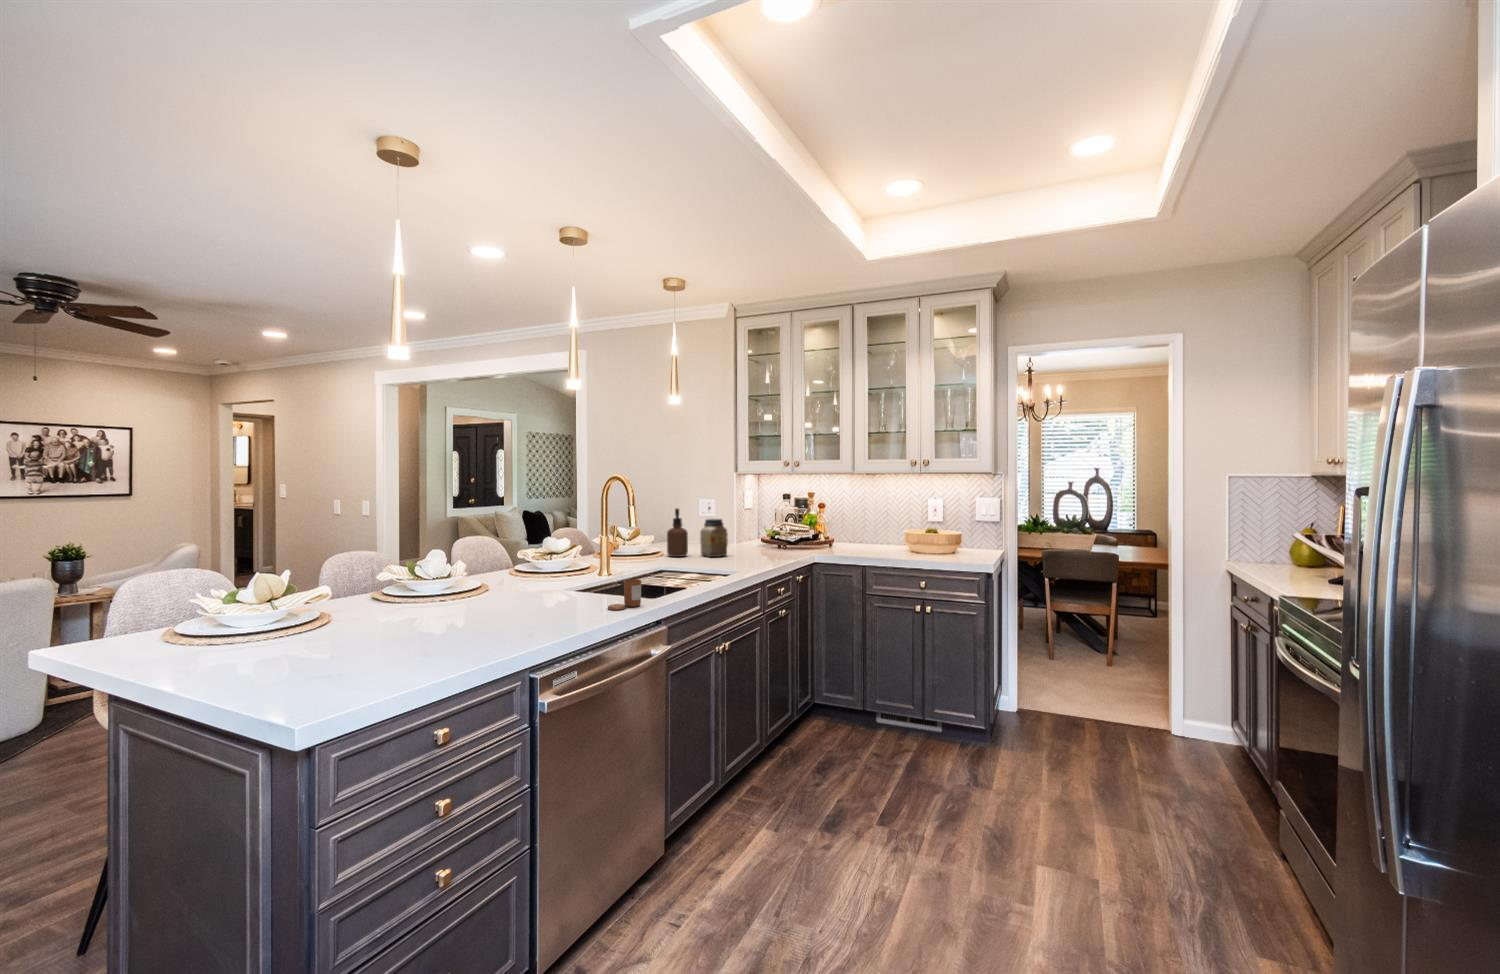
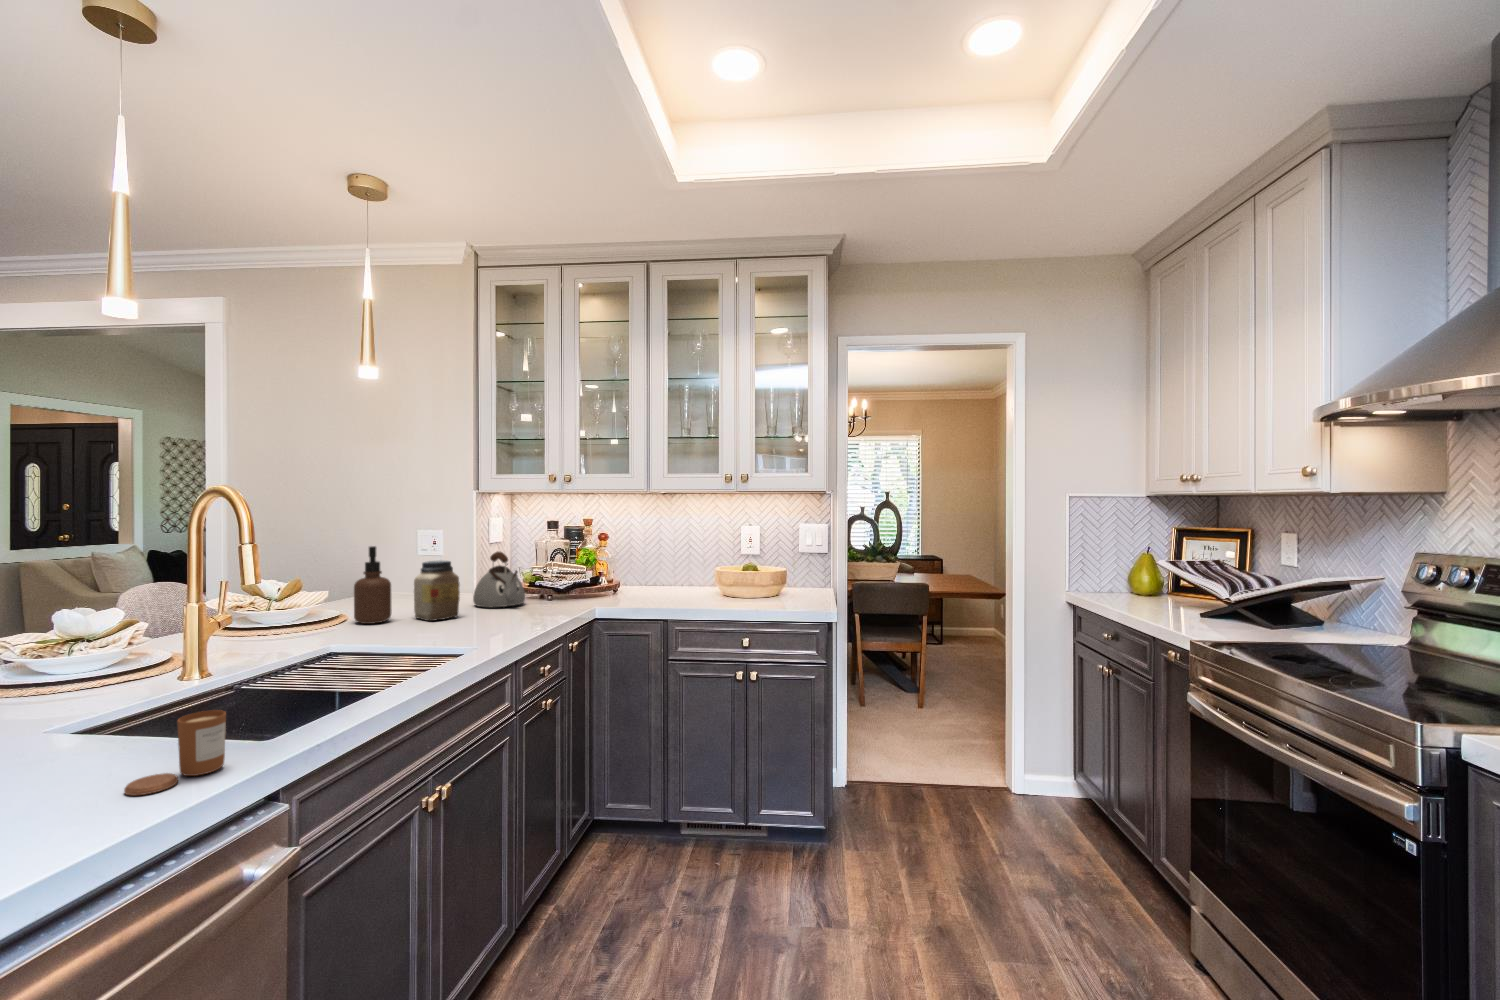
kettle: none [735,514,768,552] -> present [473,552,525,607]

